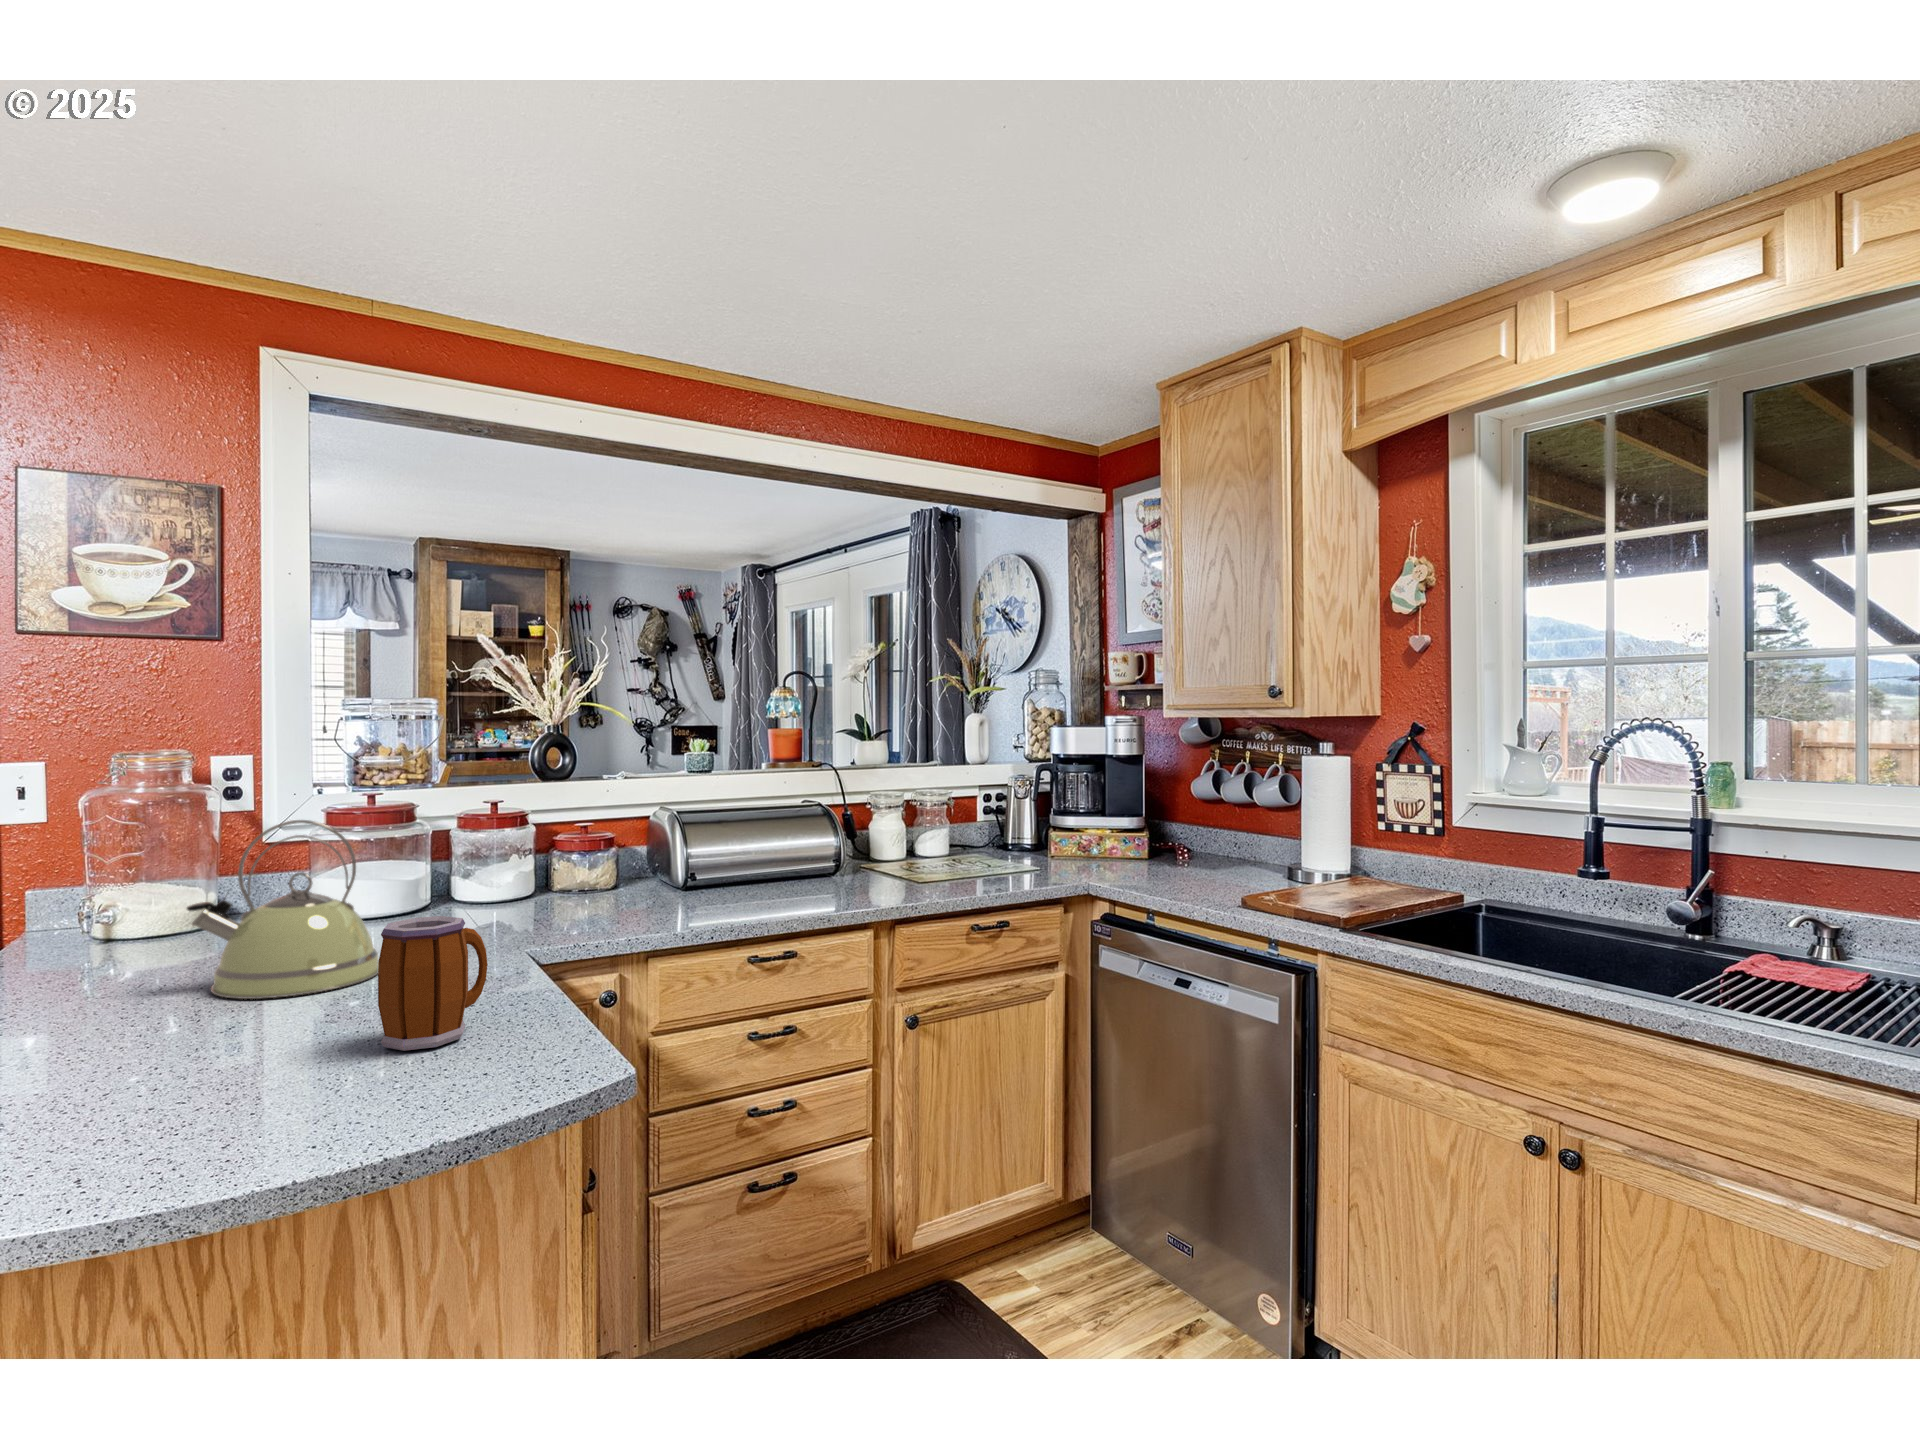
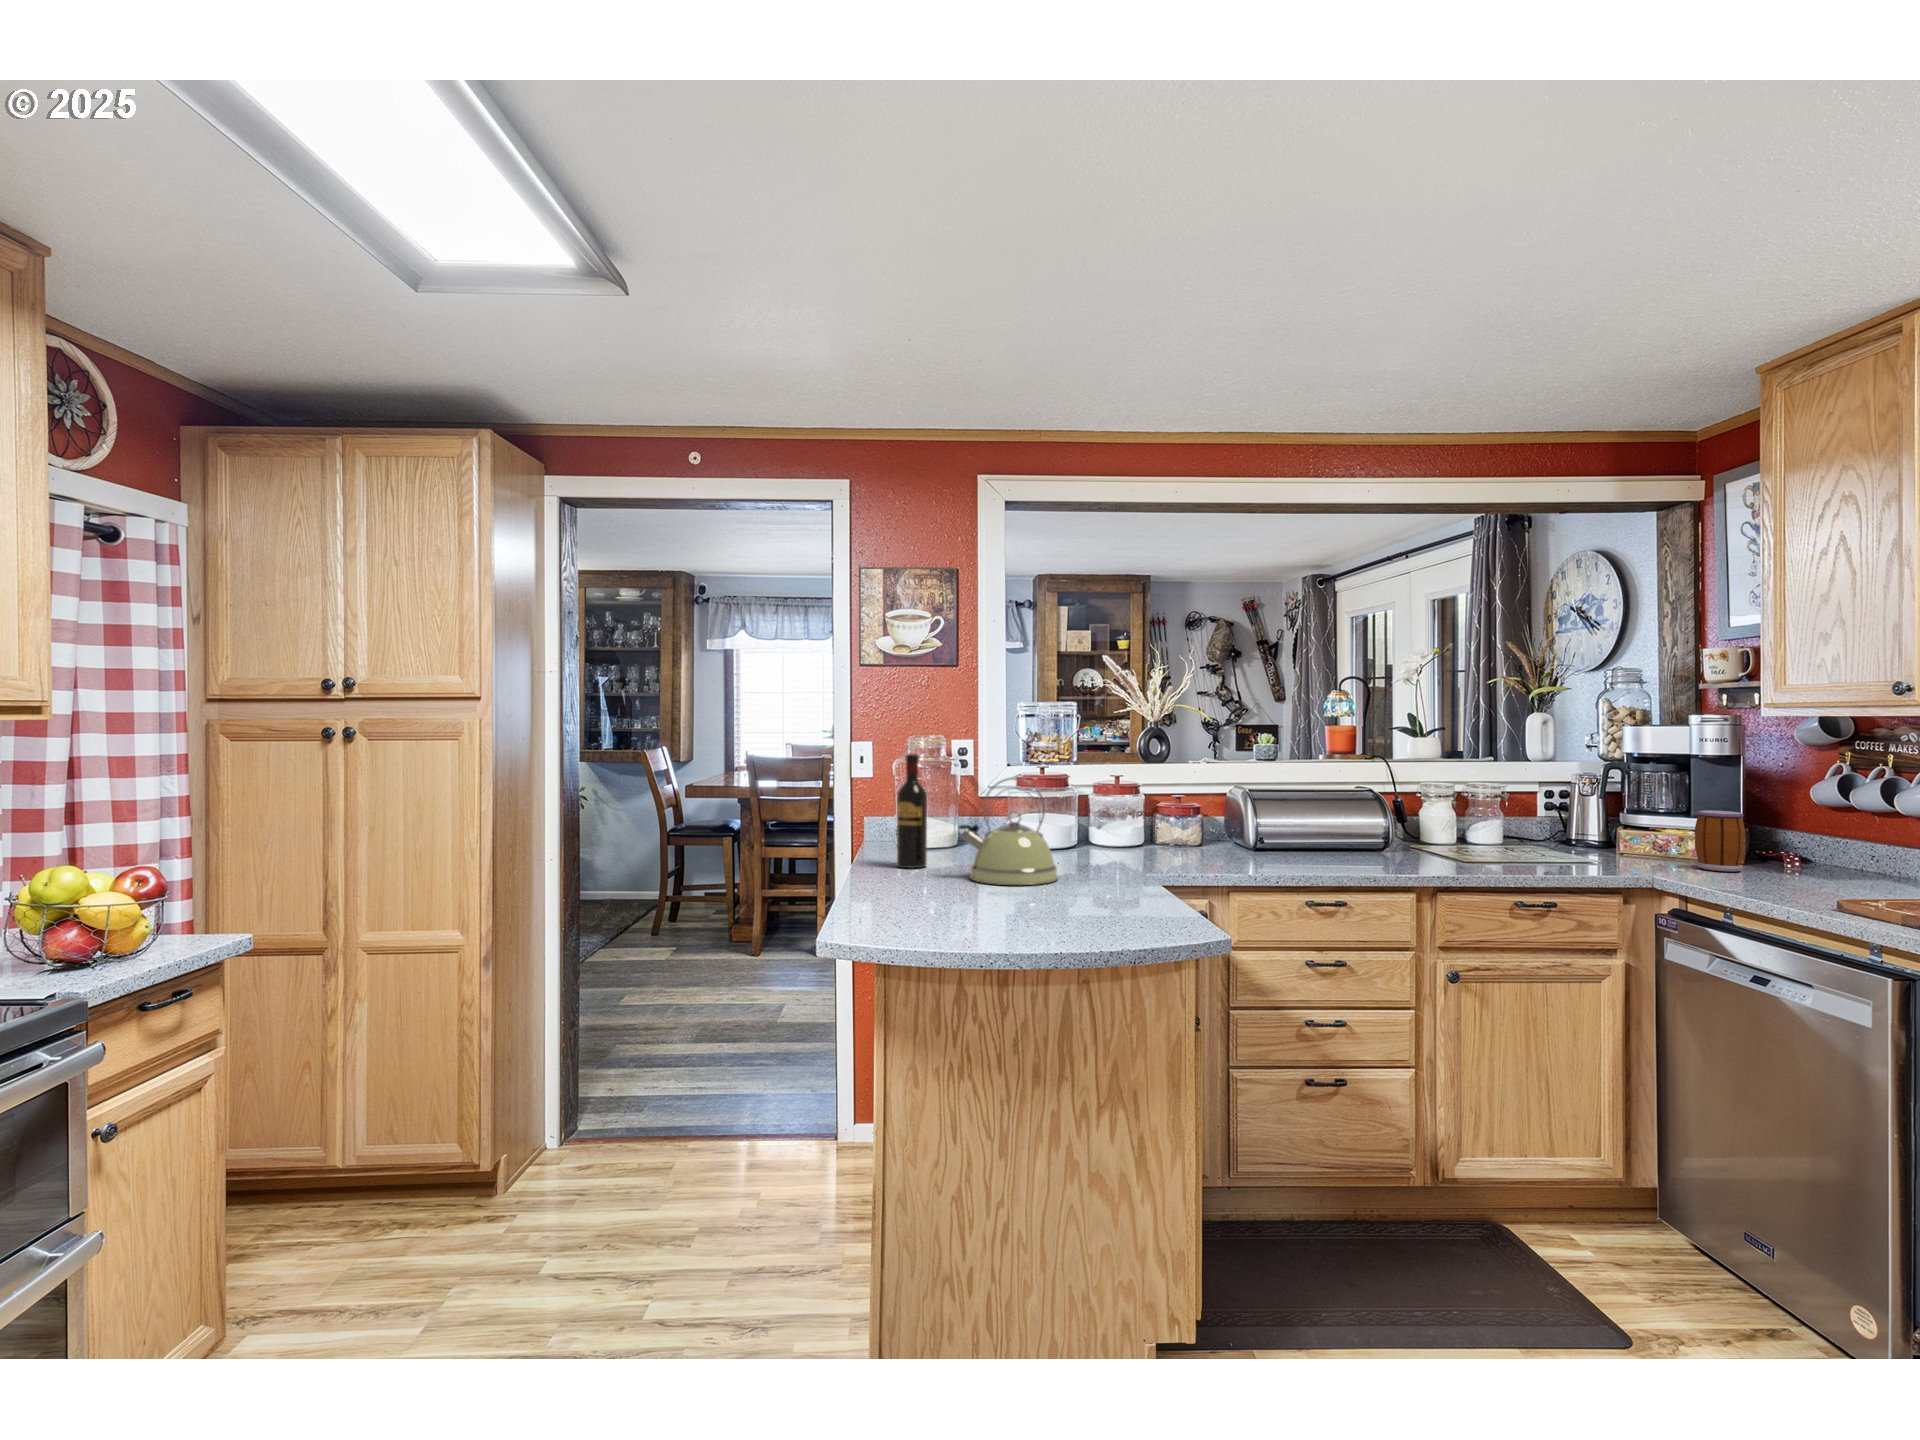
wine bottle: none [70,786,137,983] -> present [897,753,927,868]
mug: present [378,916,488,1051] -> present [1695,810,1745,872]

